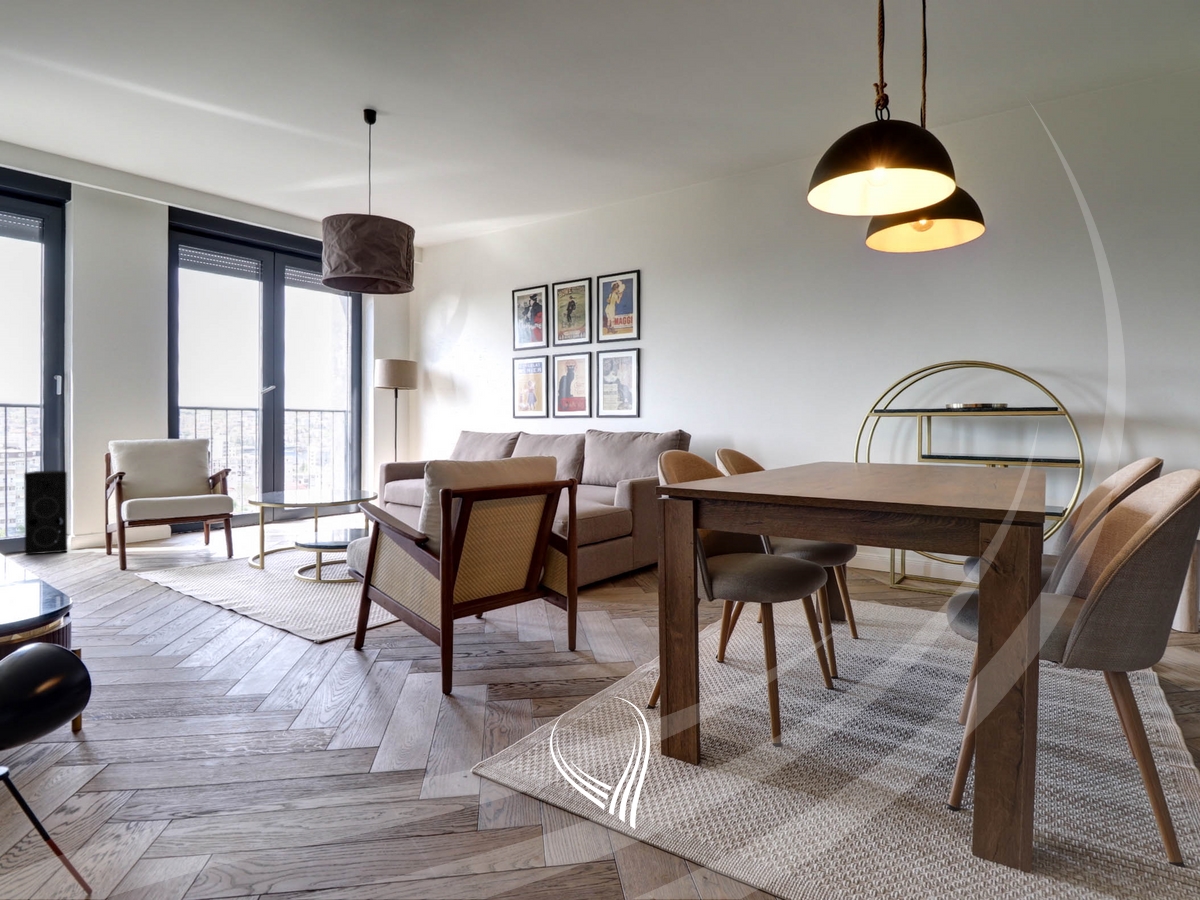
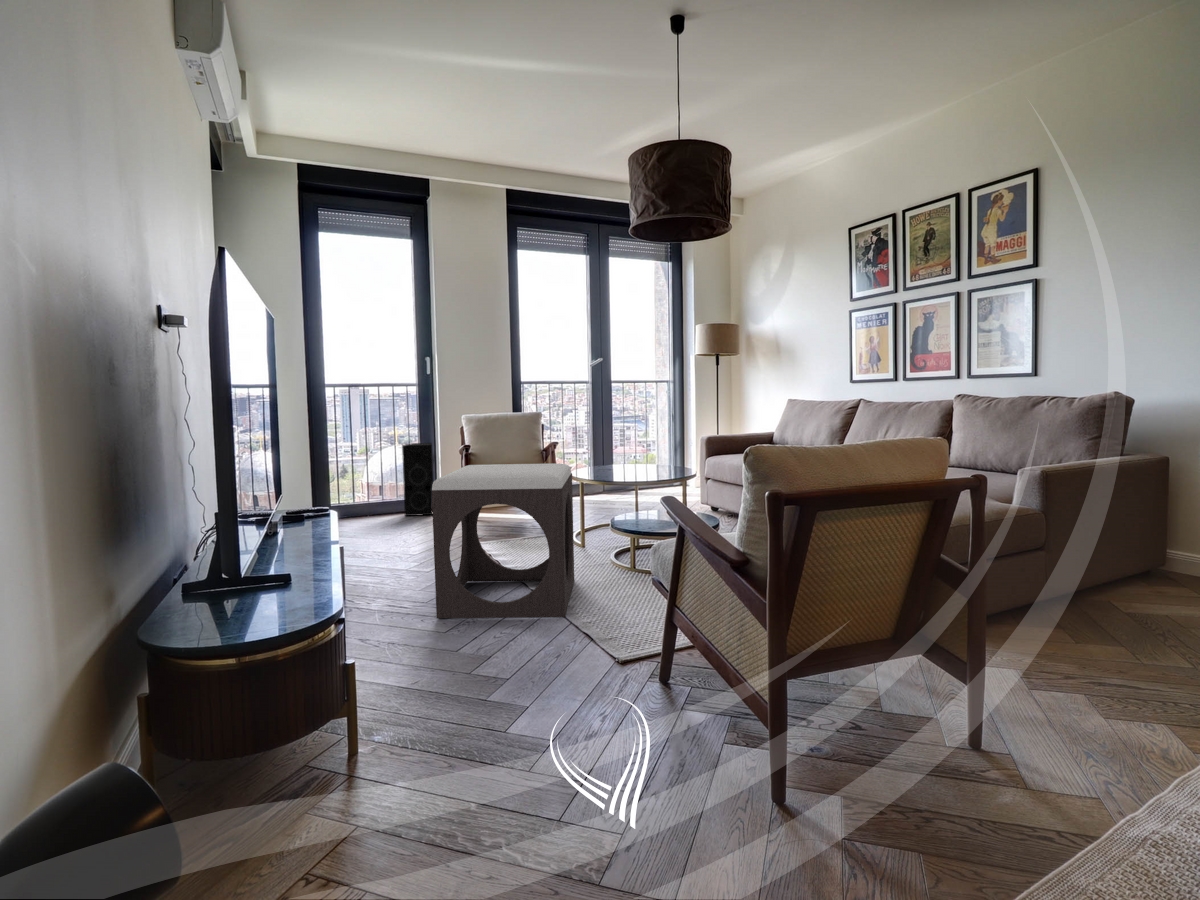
footstool: none [117,484,260,634] -> present [432,464,574,618]

